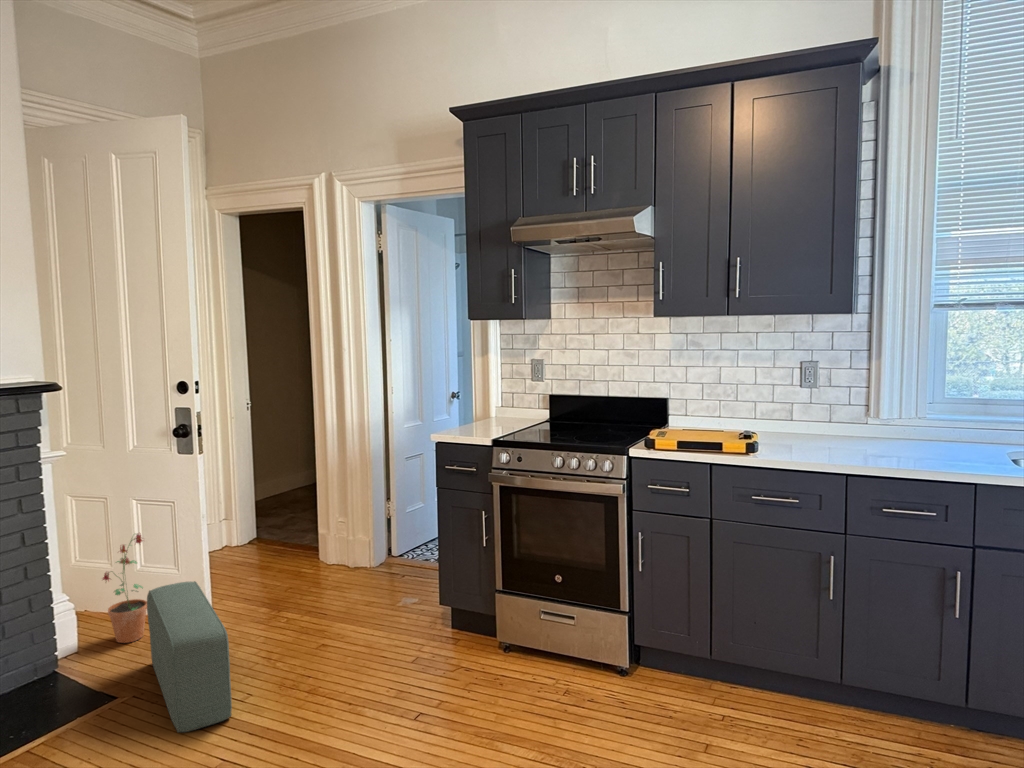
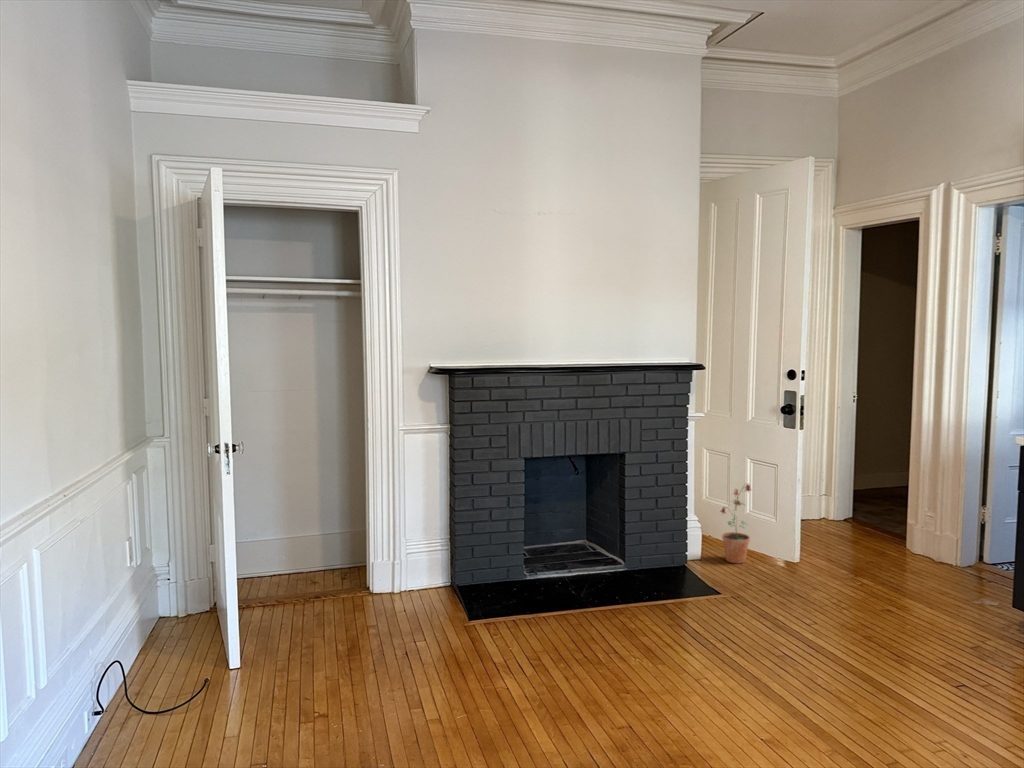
pouf: present [147,581,232,732] -> none [748,525,803,634]

